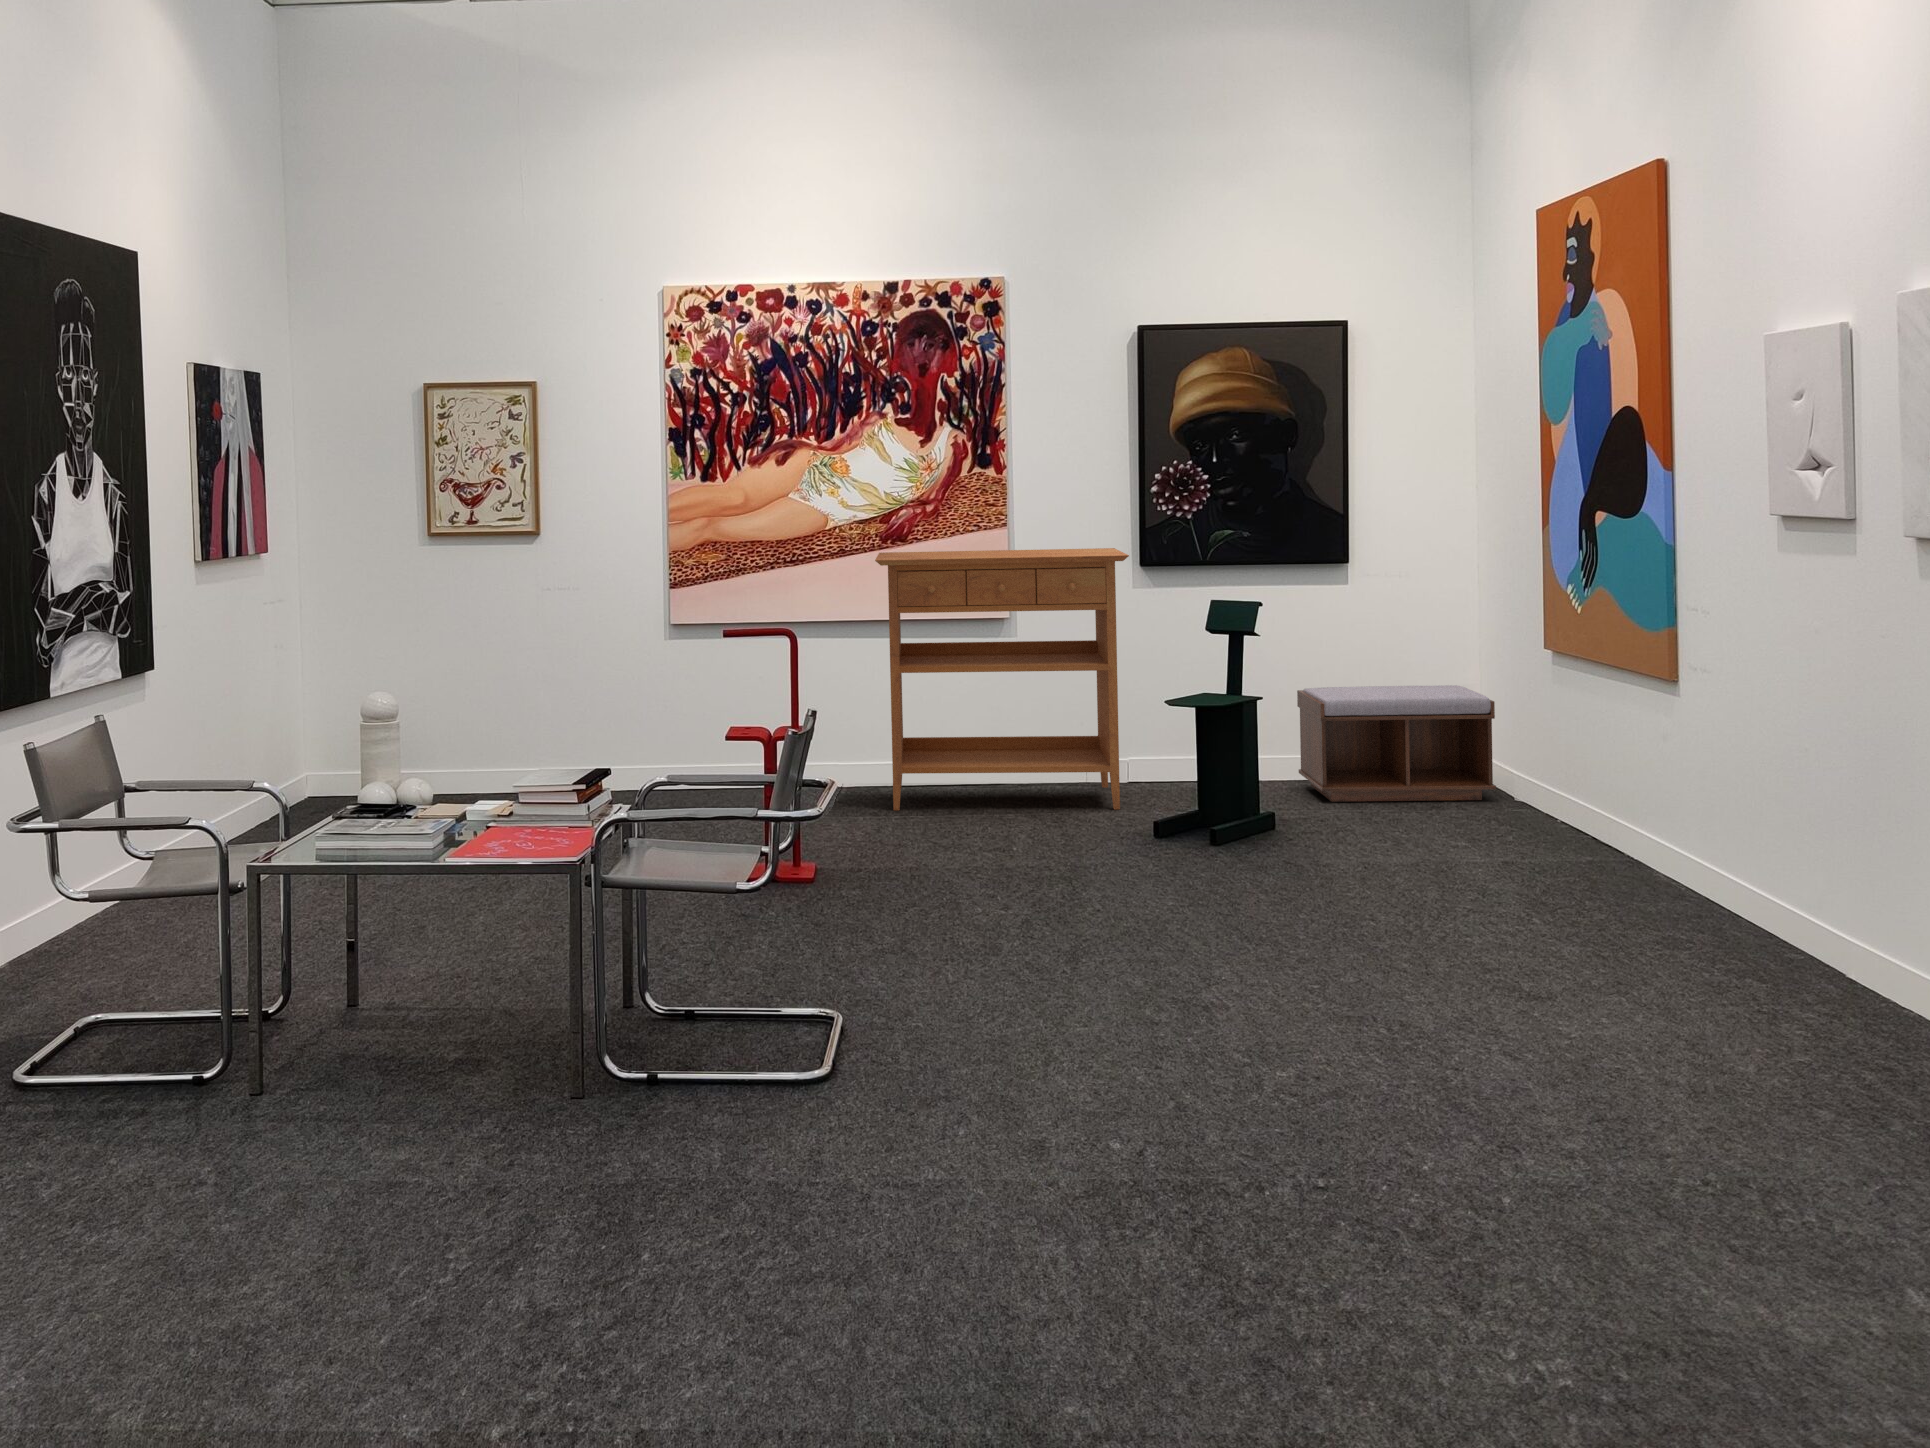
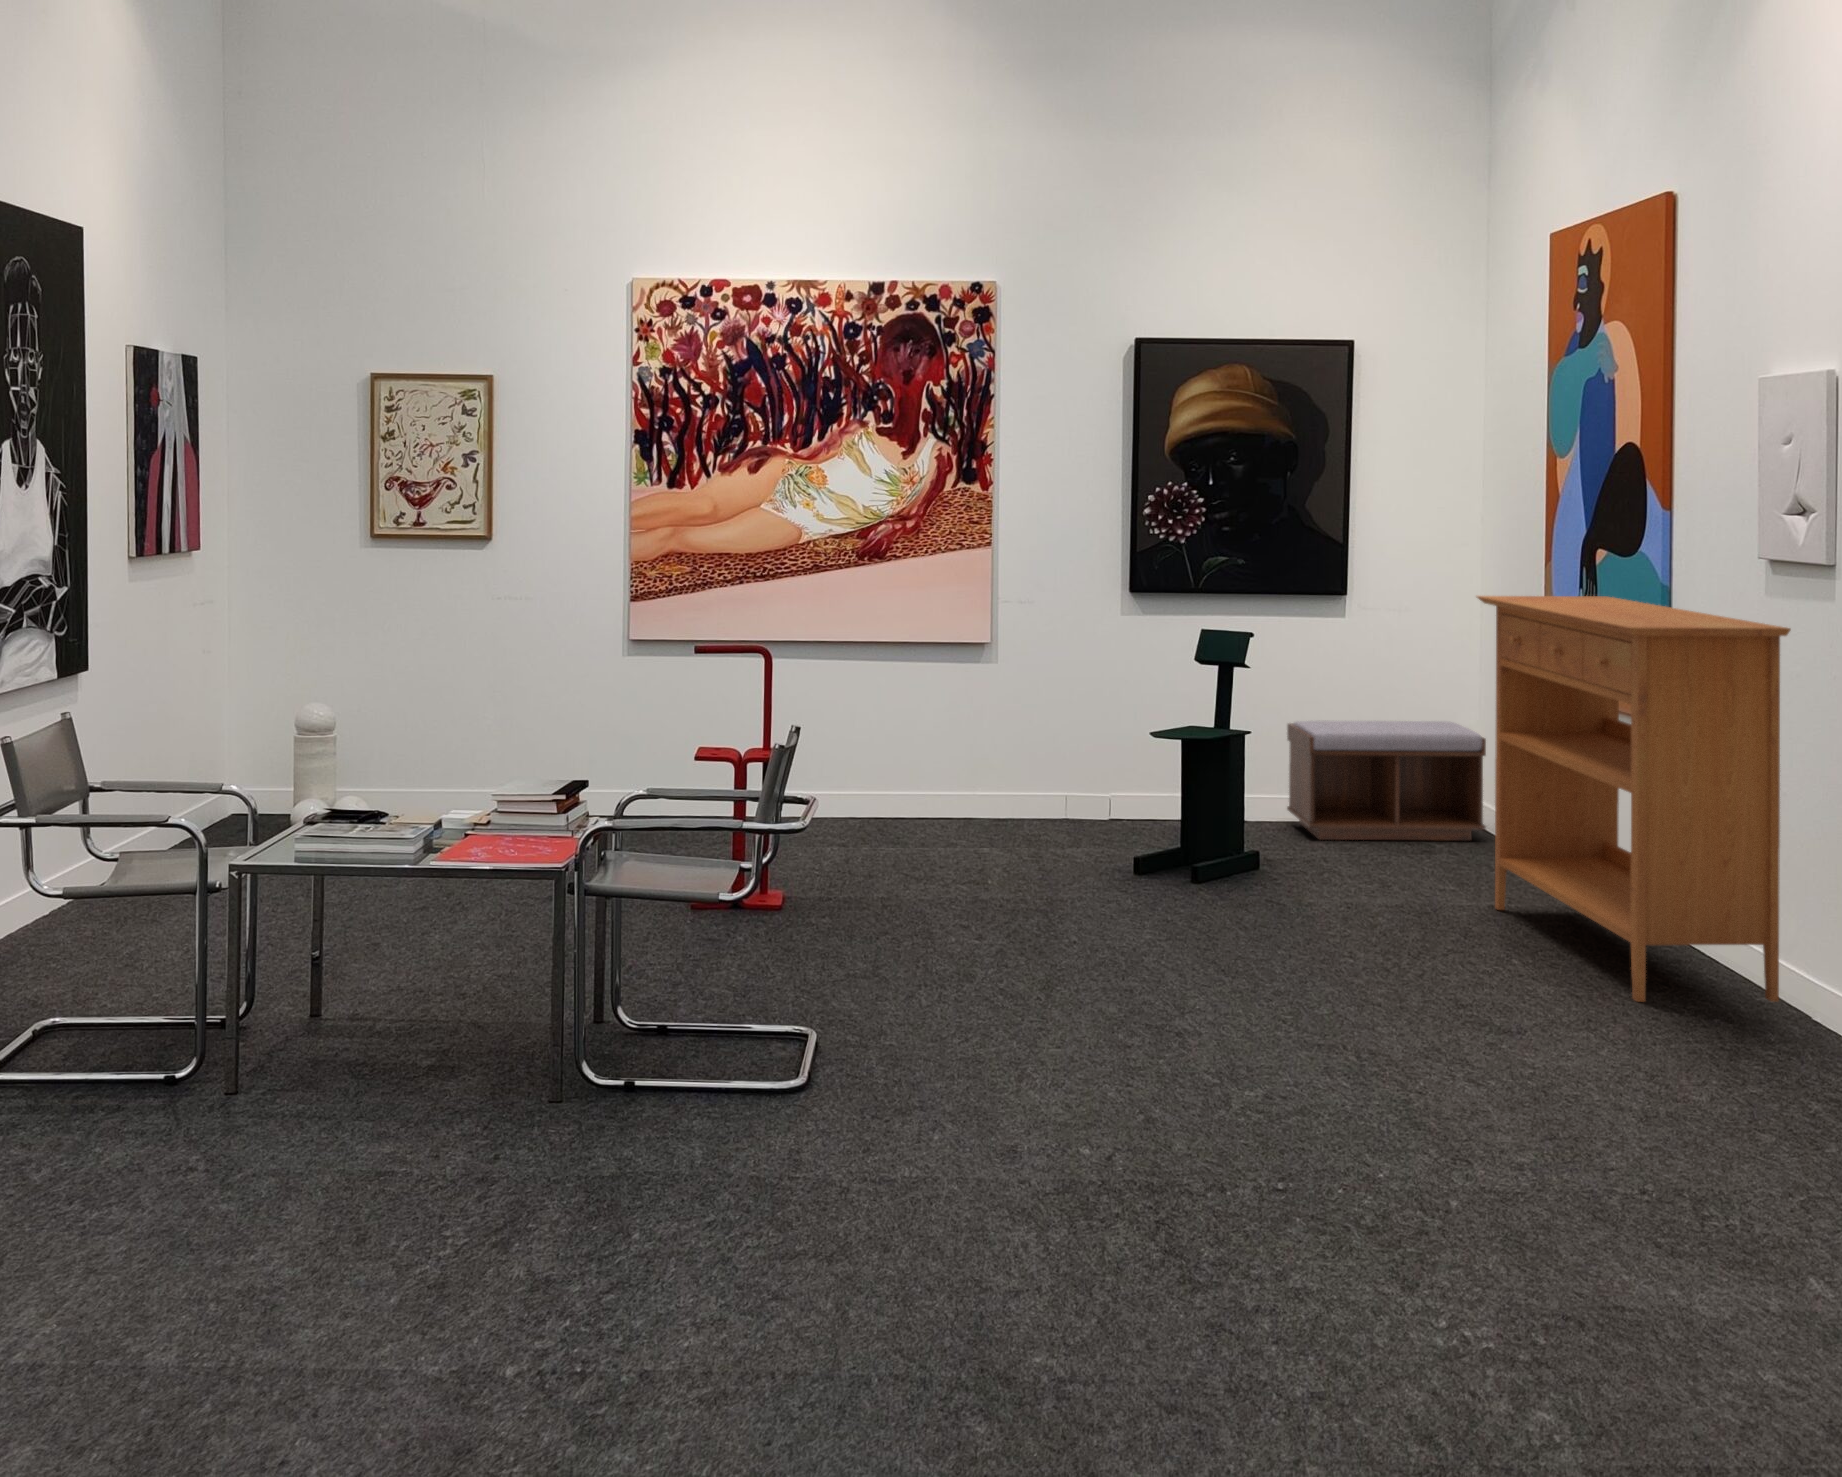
console table: present [875,548,1129,811] -> present [1477,596,1791,1002]

